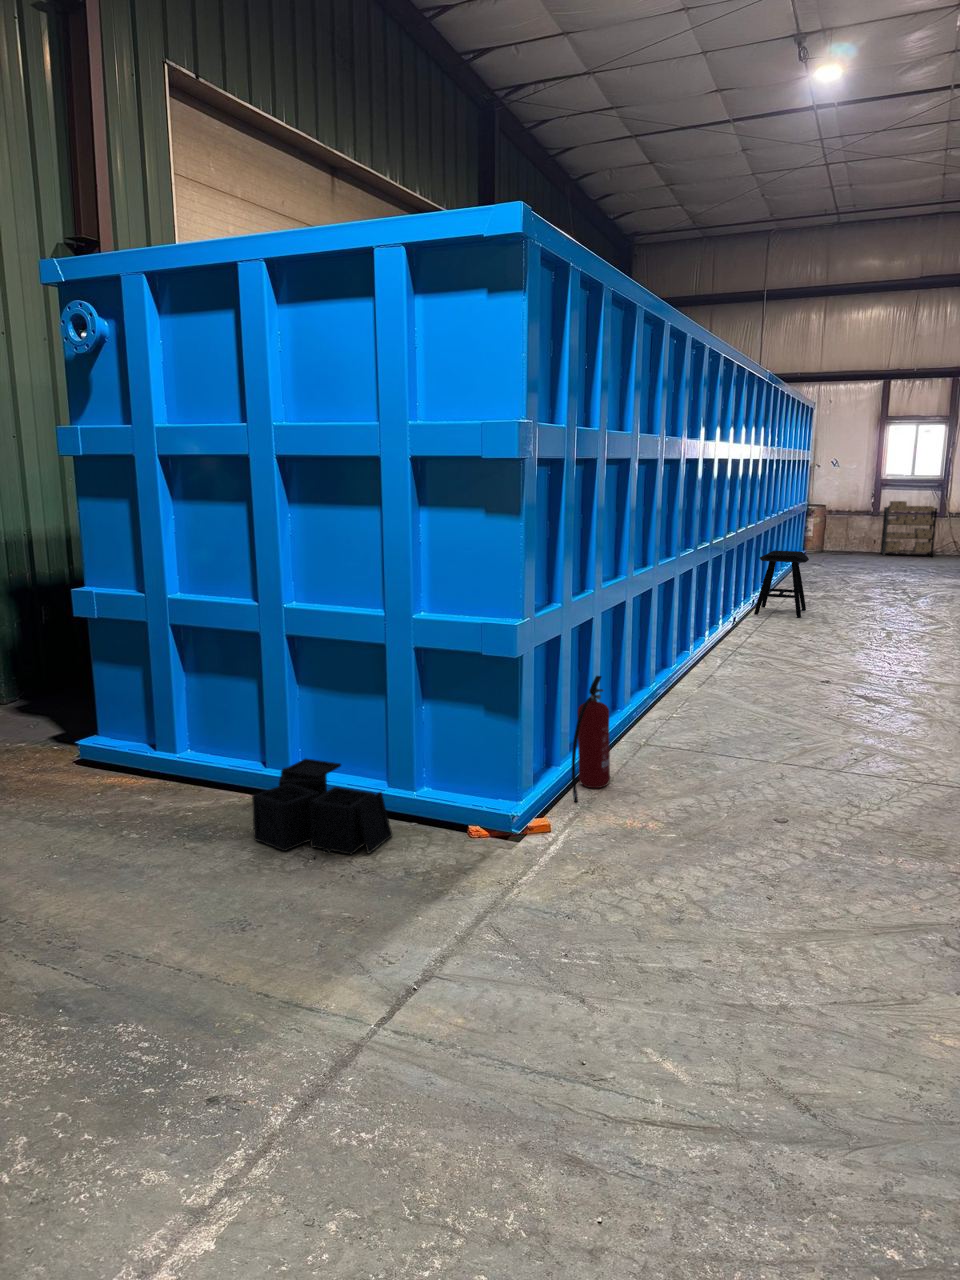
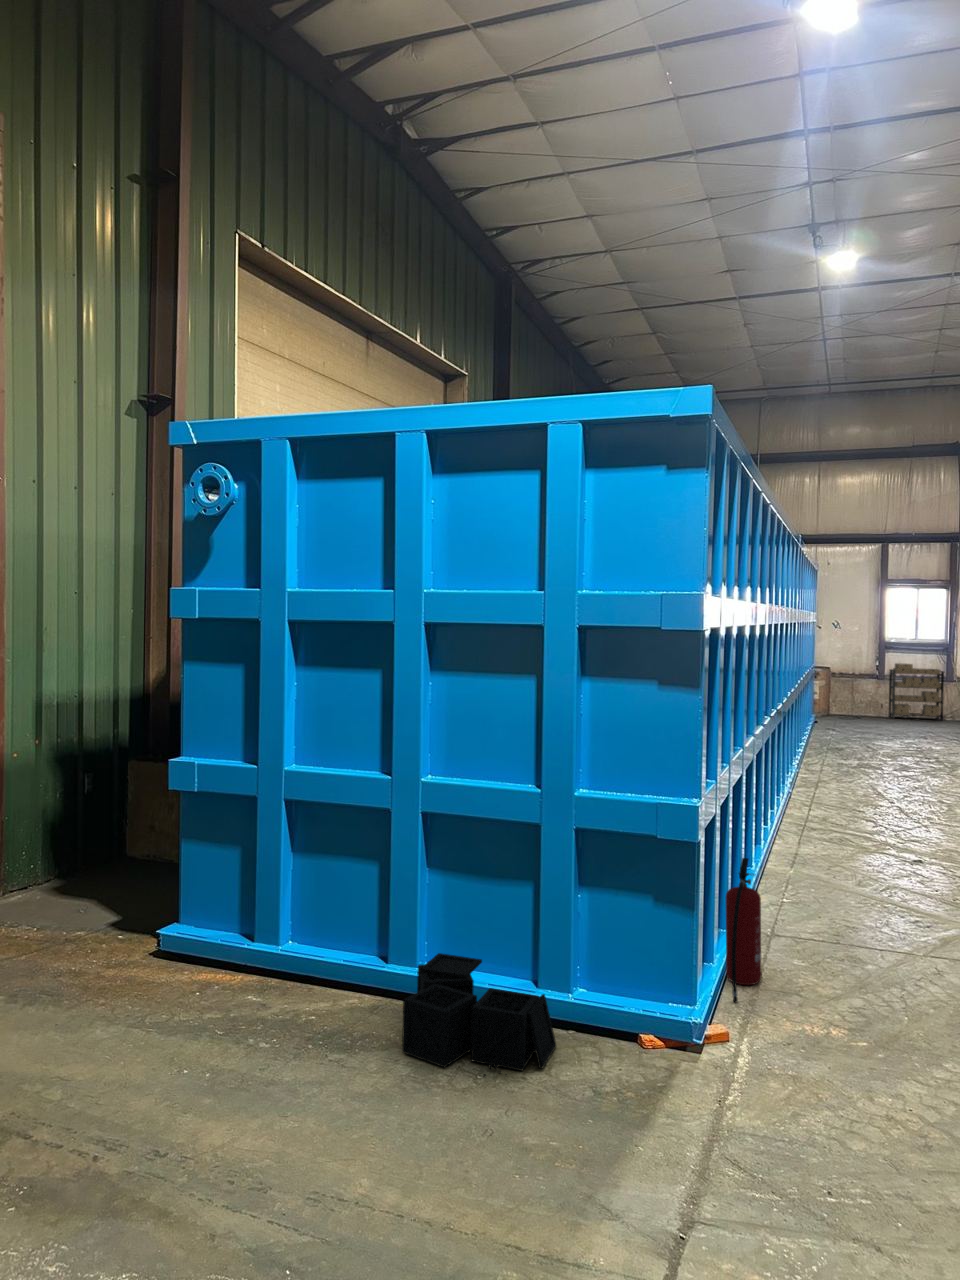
stool: present [754,550,809,618] -> none [800,715,853,786]

